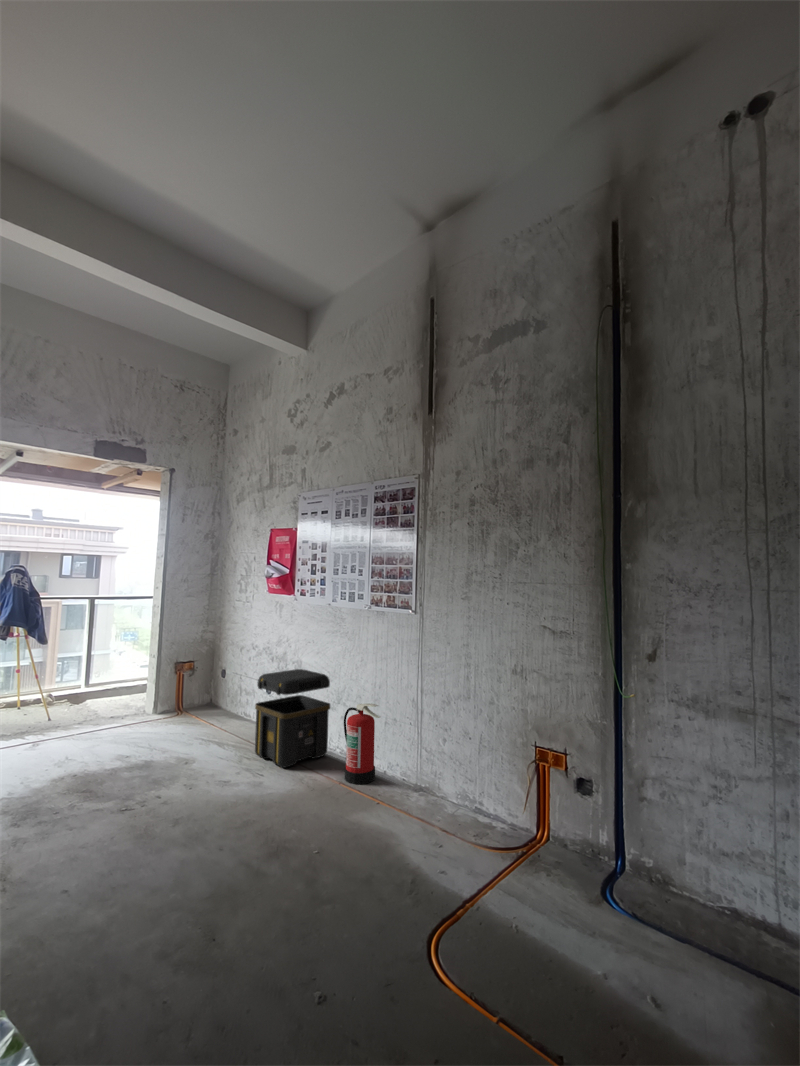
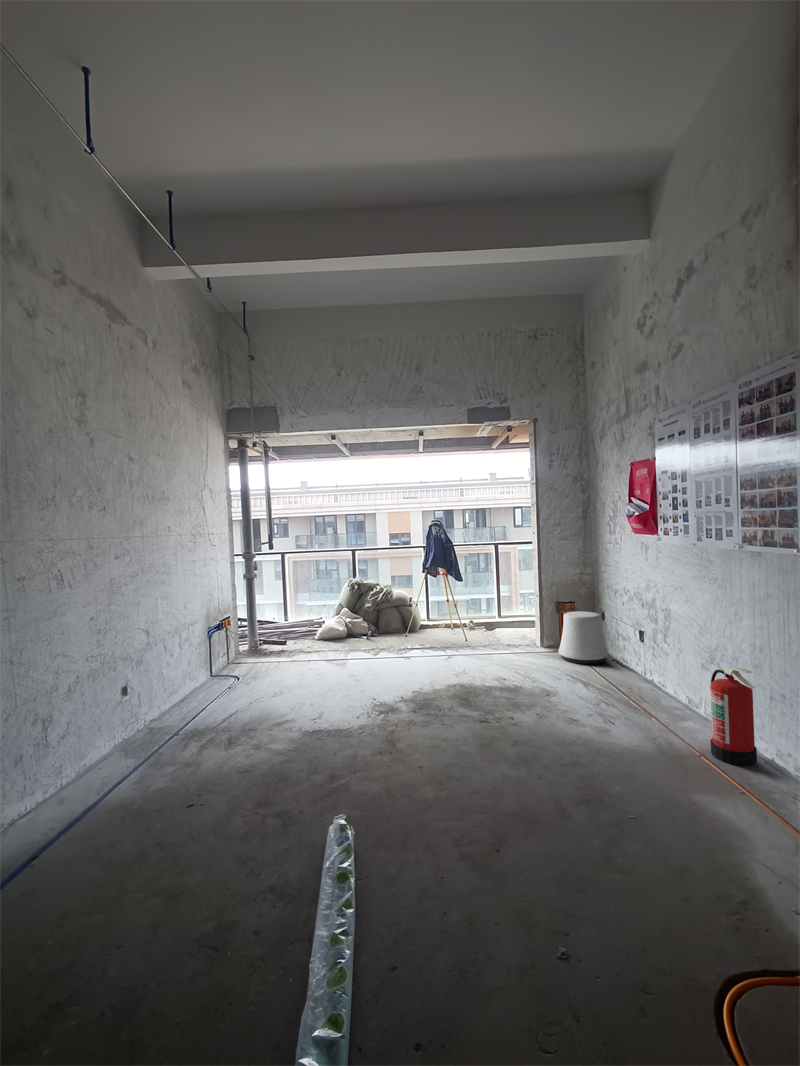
toolbox: present [255,669,330,768] -> none [611,618,701,721]
stool: none [180,670,232,725] -> present [559,611,609,664]

